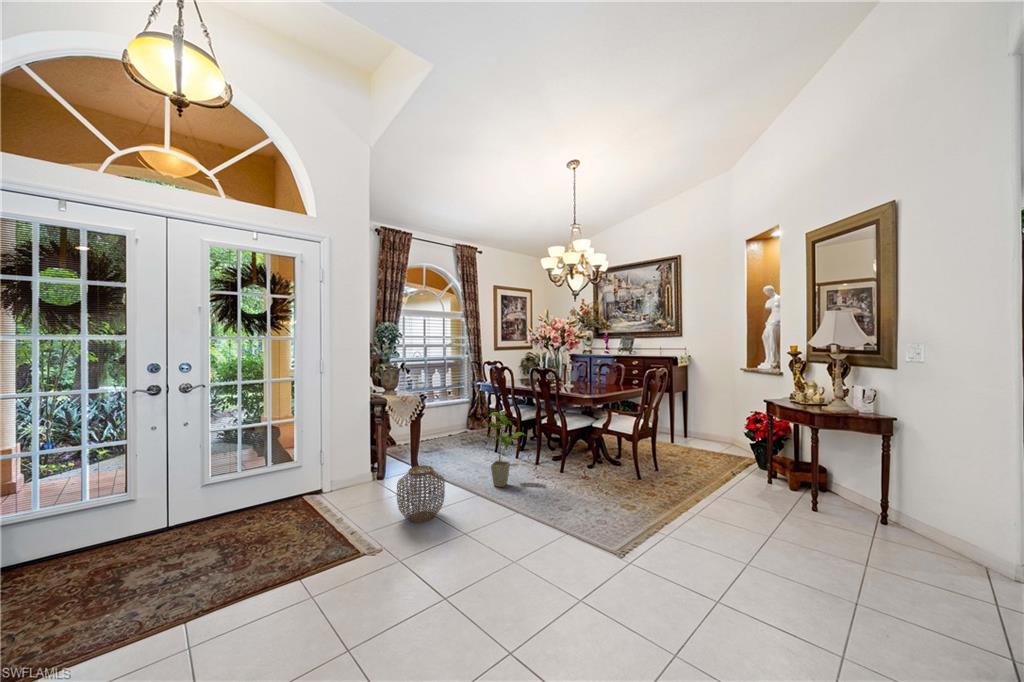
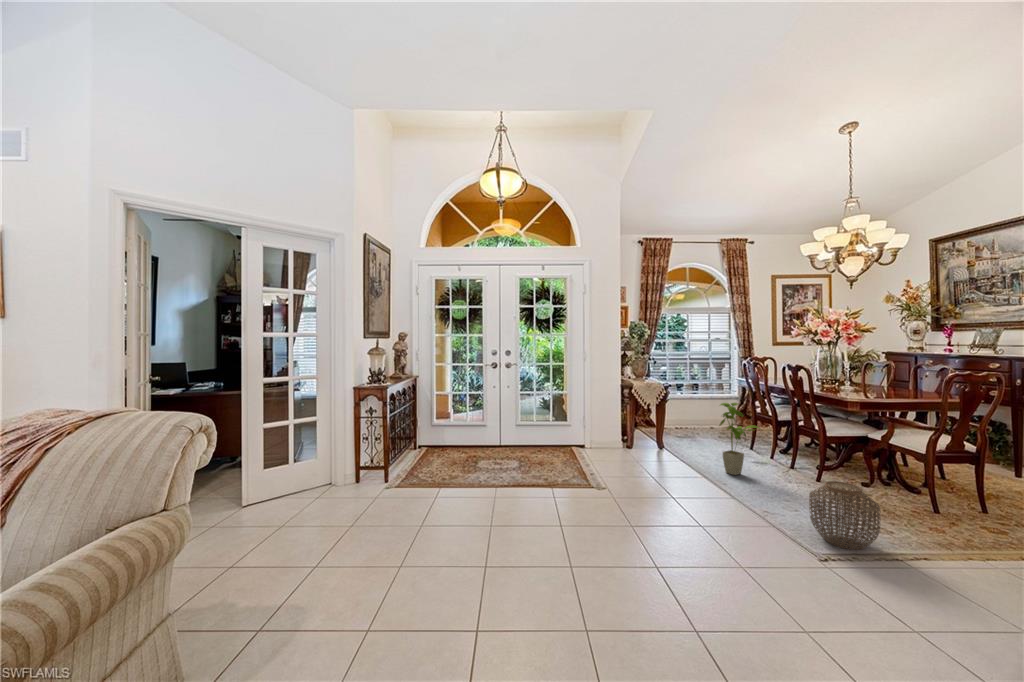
woven basket: present [397,466,445,523] -> present [809,481,880,550]

